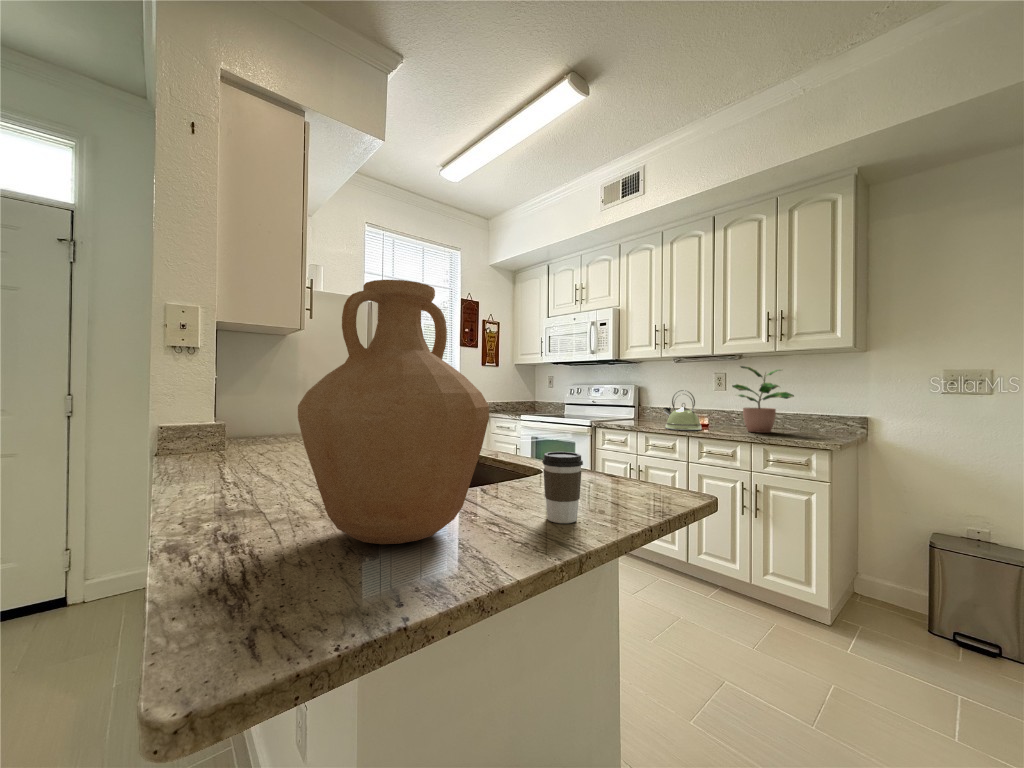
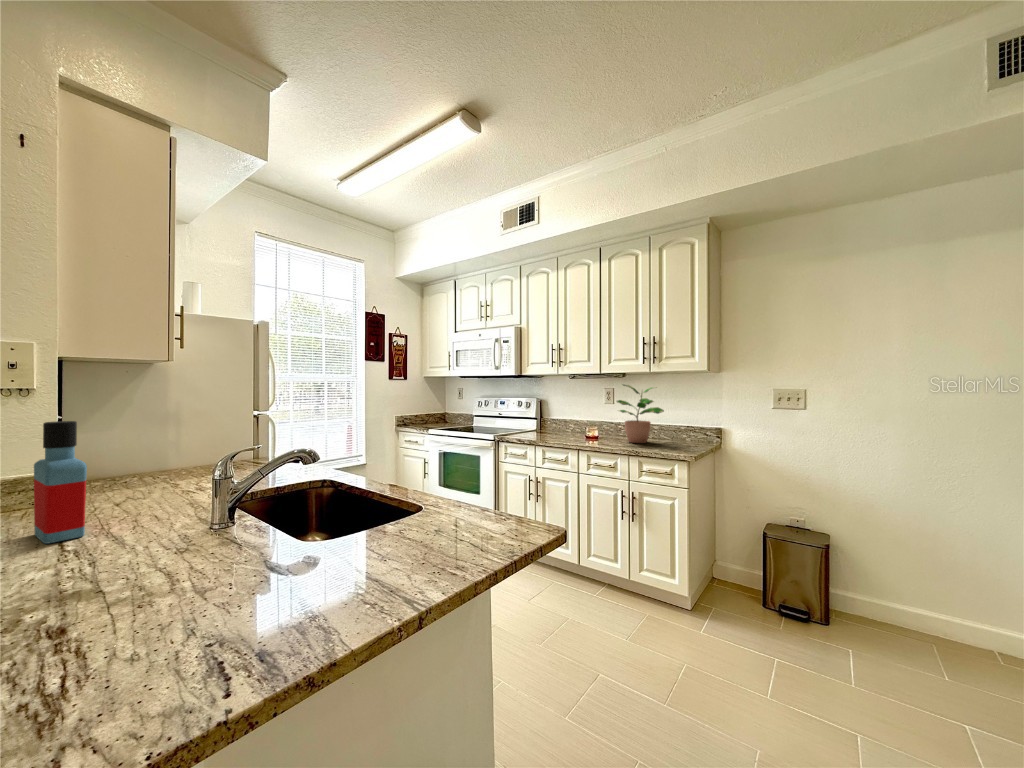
vase: present [298,280,489,544] -> none [132,367,344,623]
bottle: none [196,368,238,478] -> present [34,421,87,544]
kettle: present [663,390,702,430] -> none [558,406,591,442]
coffee cup: present [542,452,583,523] -> none [403,504,440,573]

